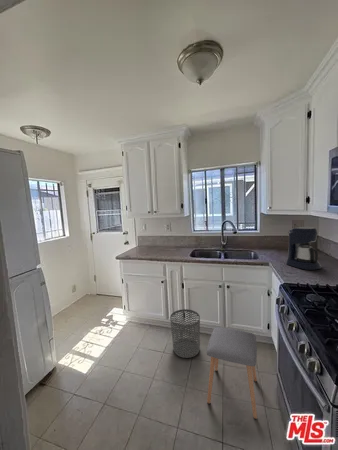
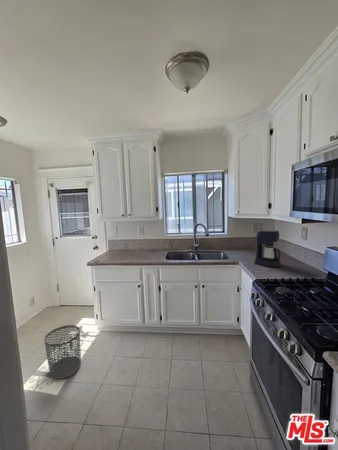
waste bin: present [170,309,200,358] -> present [44,325,81,379]
stool: present [207,327,257,419] -> none [191,325,237,403]

